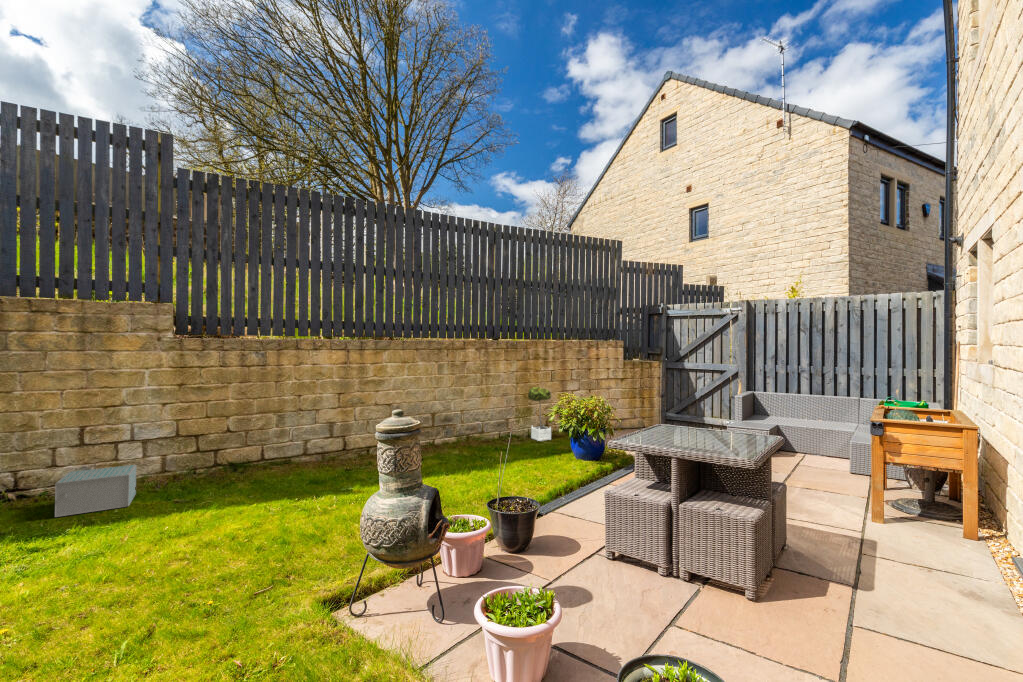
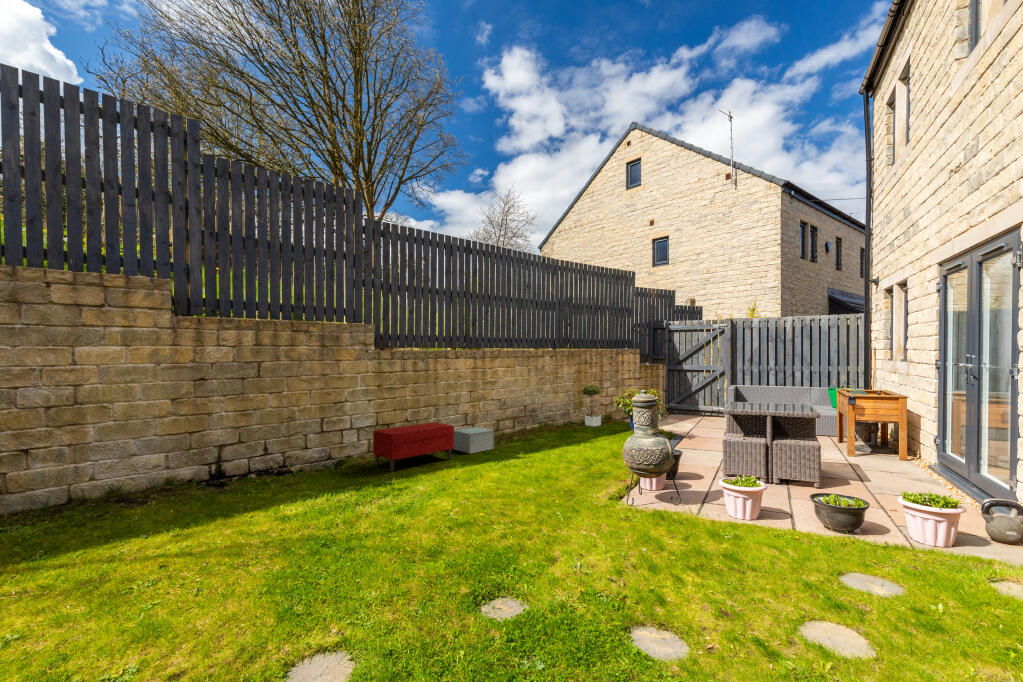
bench: none [165,433,283,500] -> present [373,422,454,472]
storage box: present [55,465,136,517] -> present [454,427,494,453]

